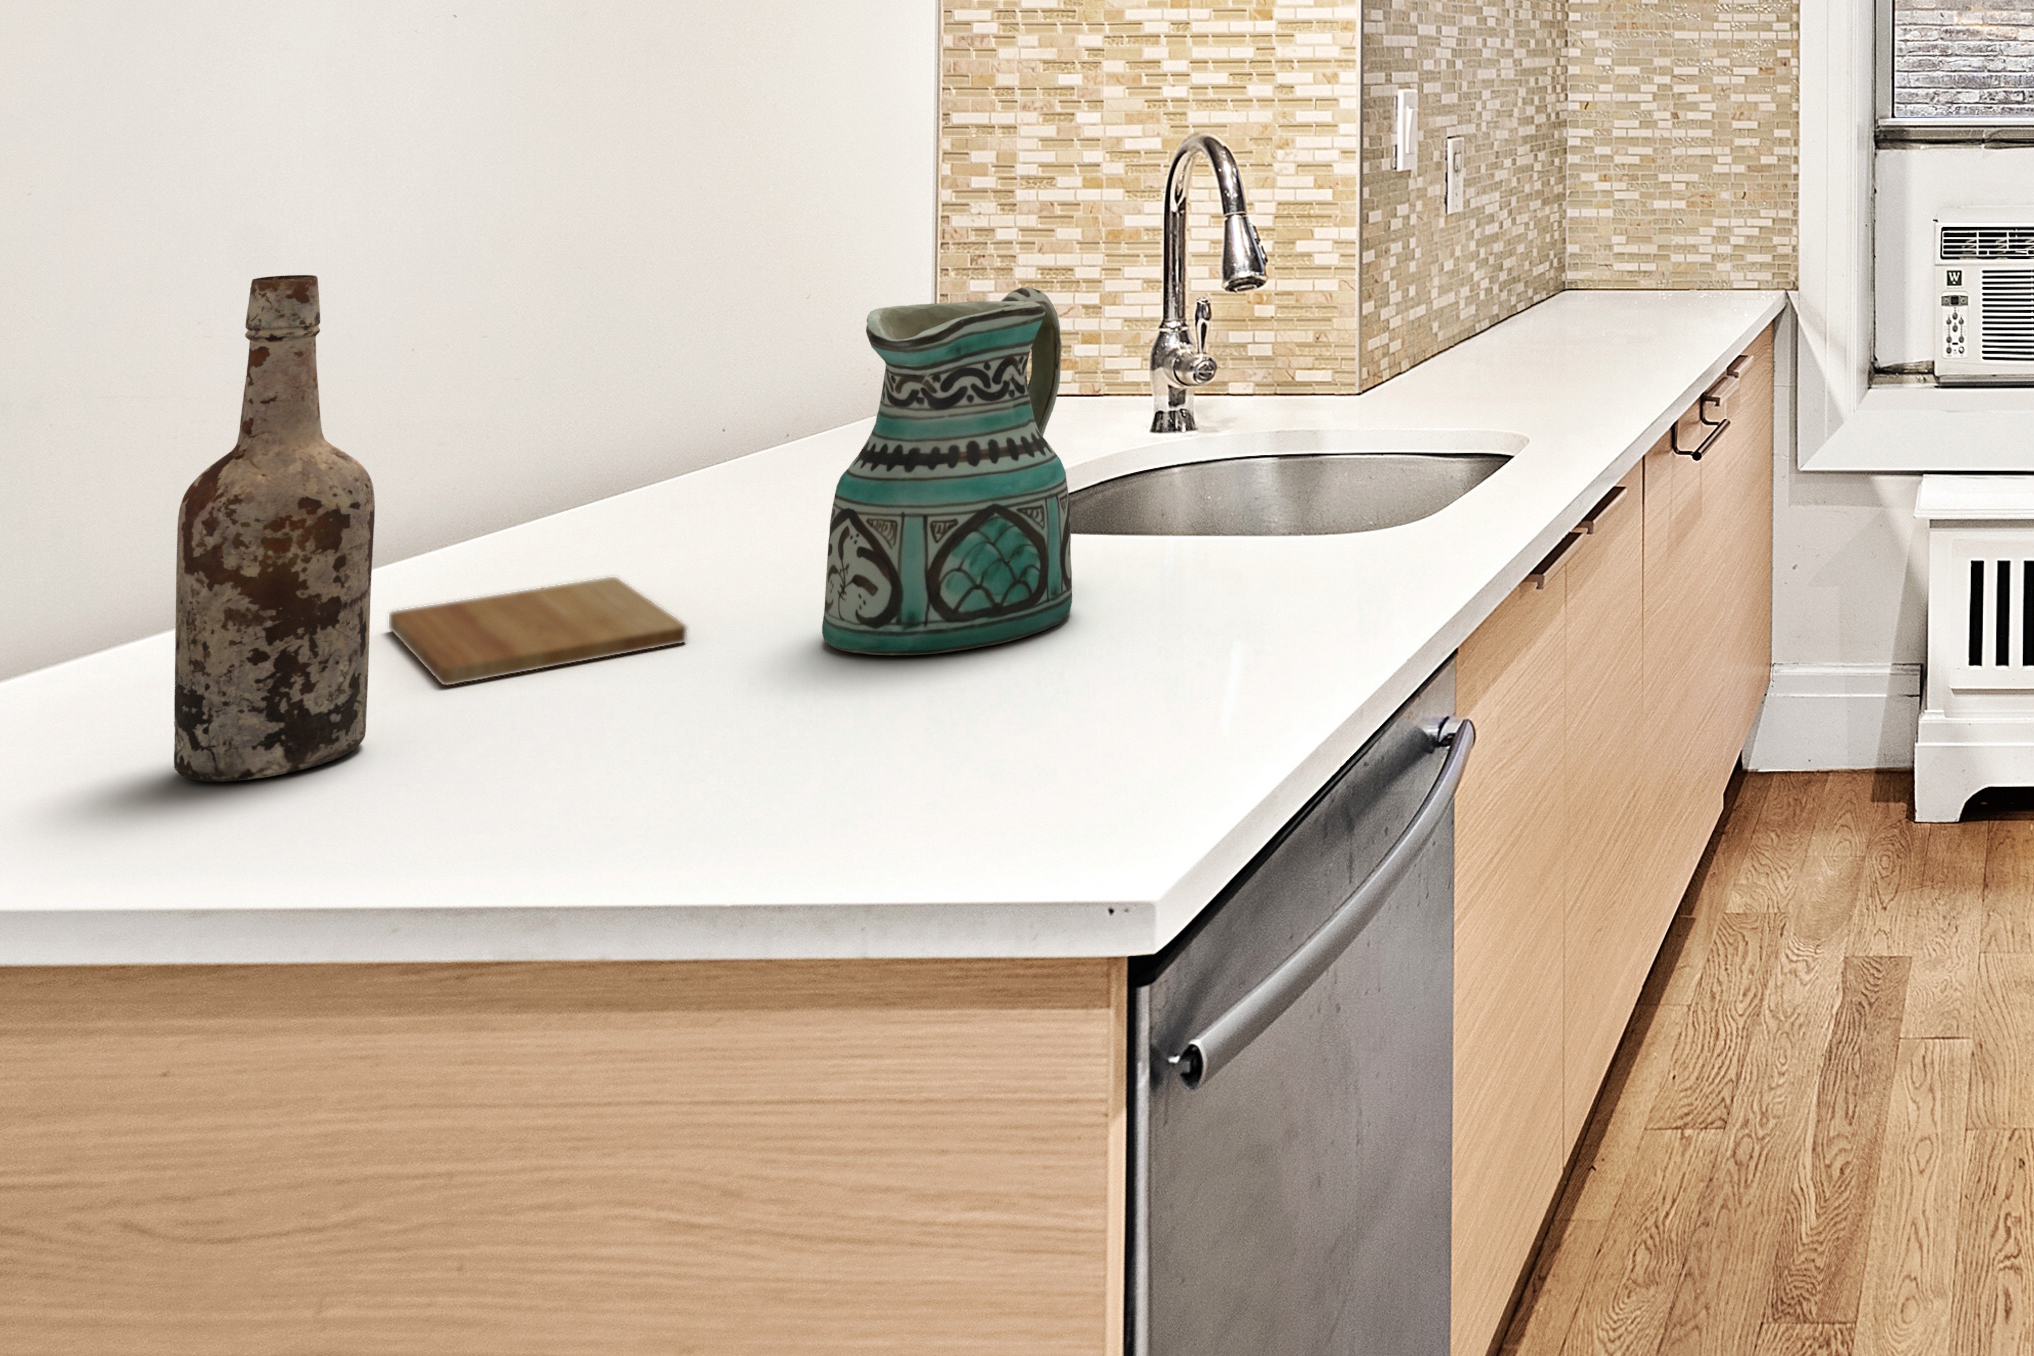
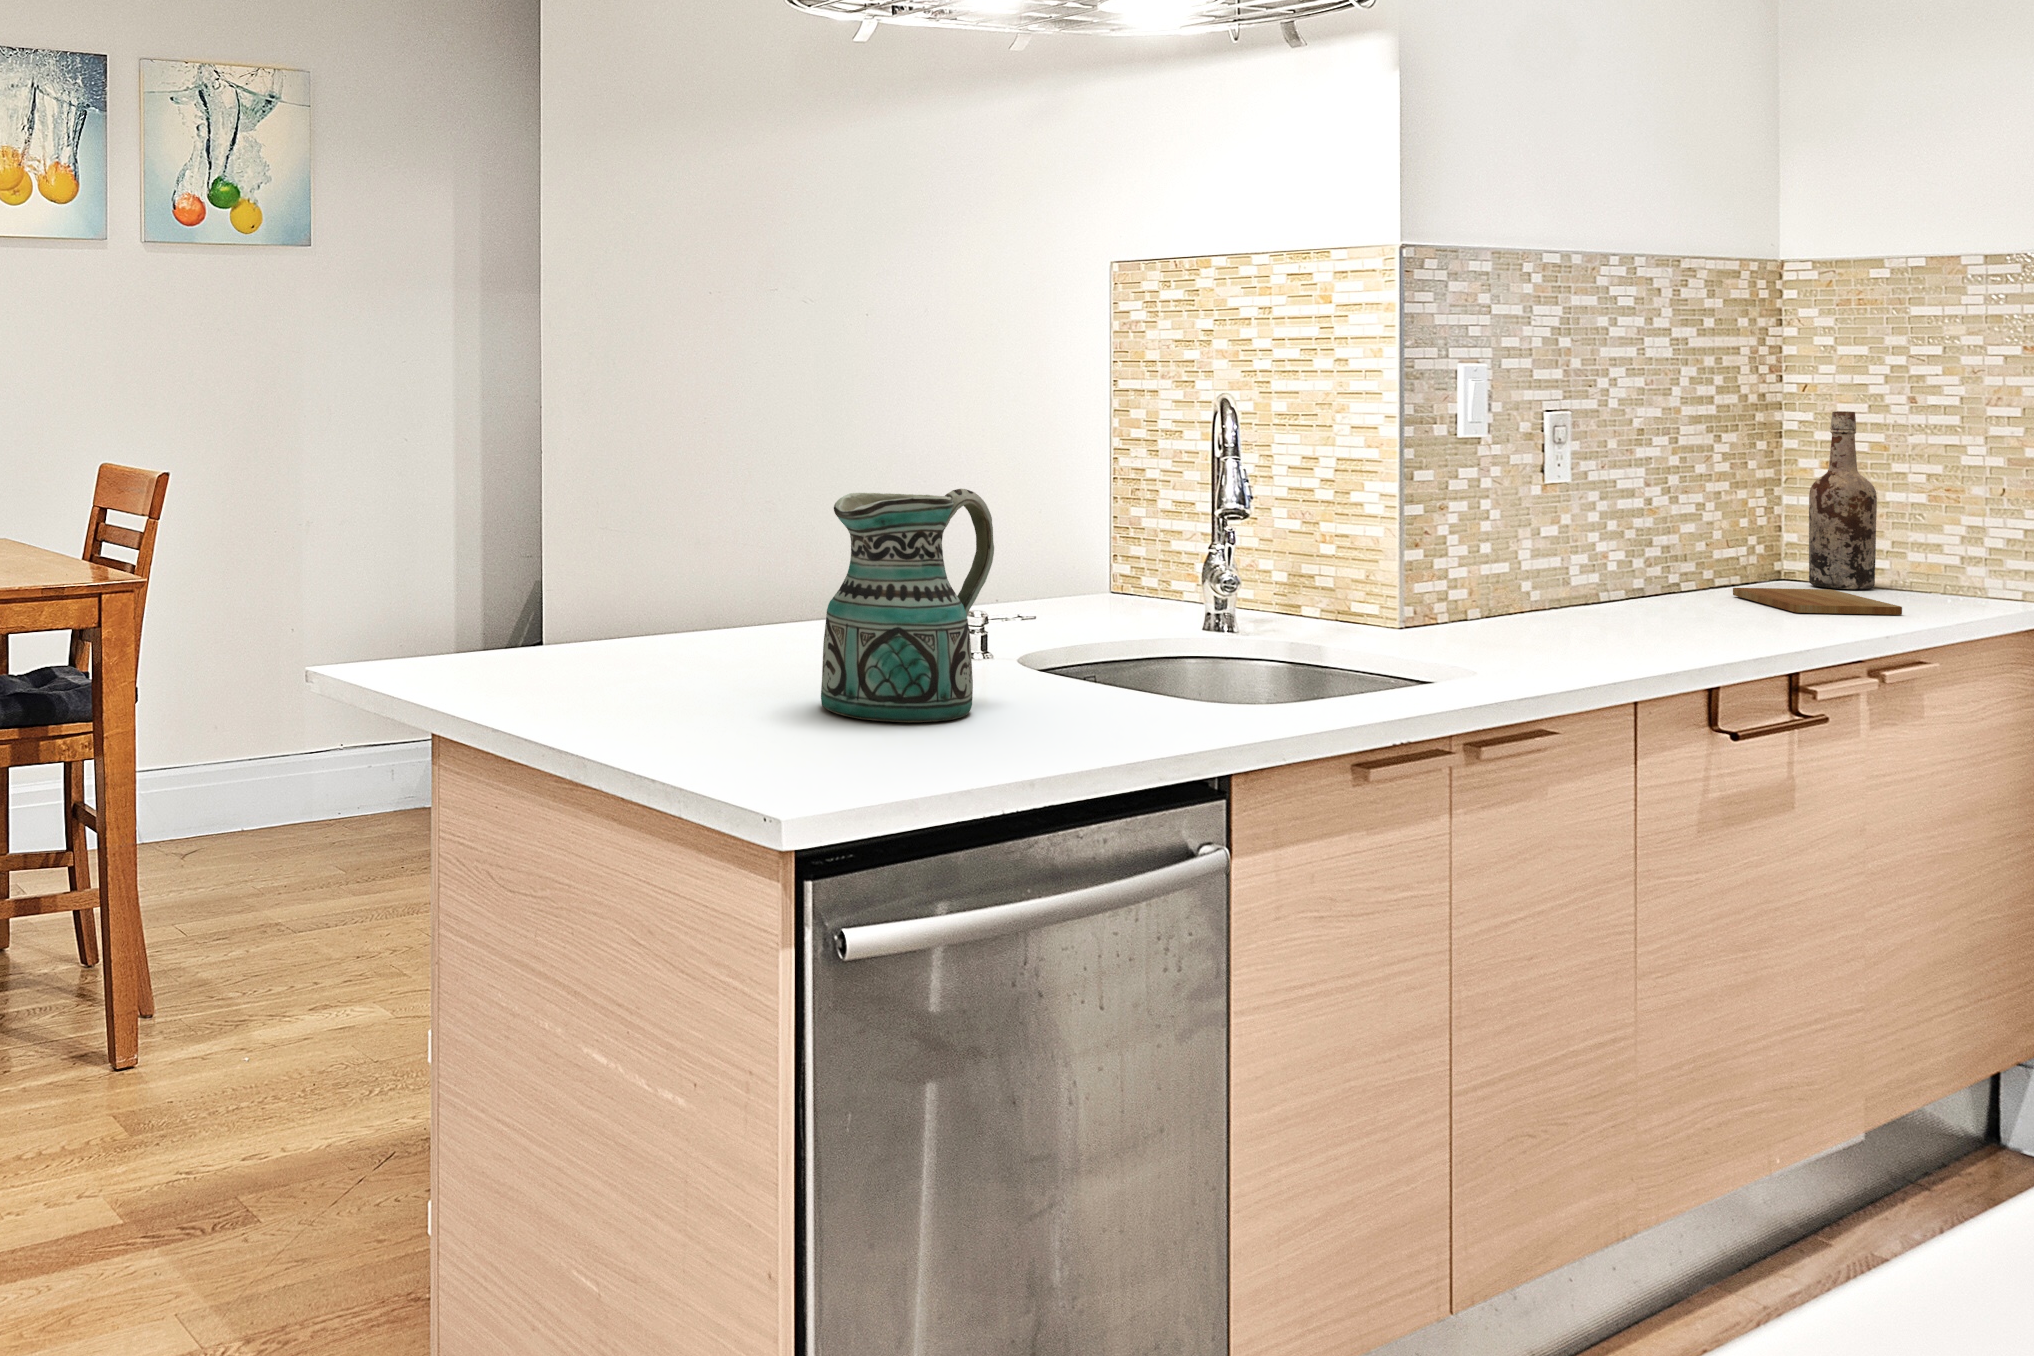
wine bottle: present [174,275,375,781] -> present [1809,412,1877,589]
cutting board: present [389,577,687,686] -> present [1733,588,1902,615]

